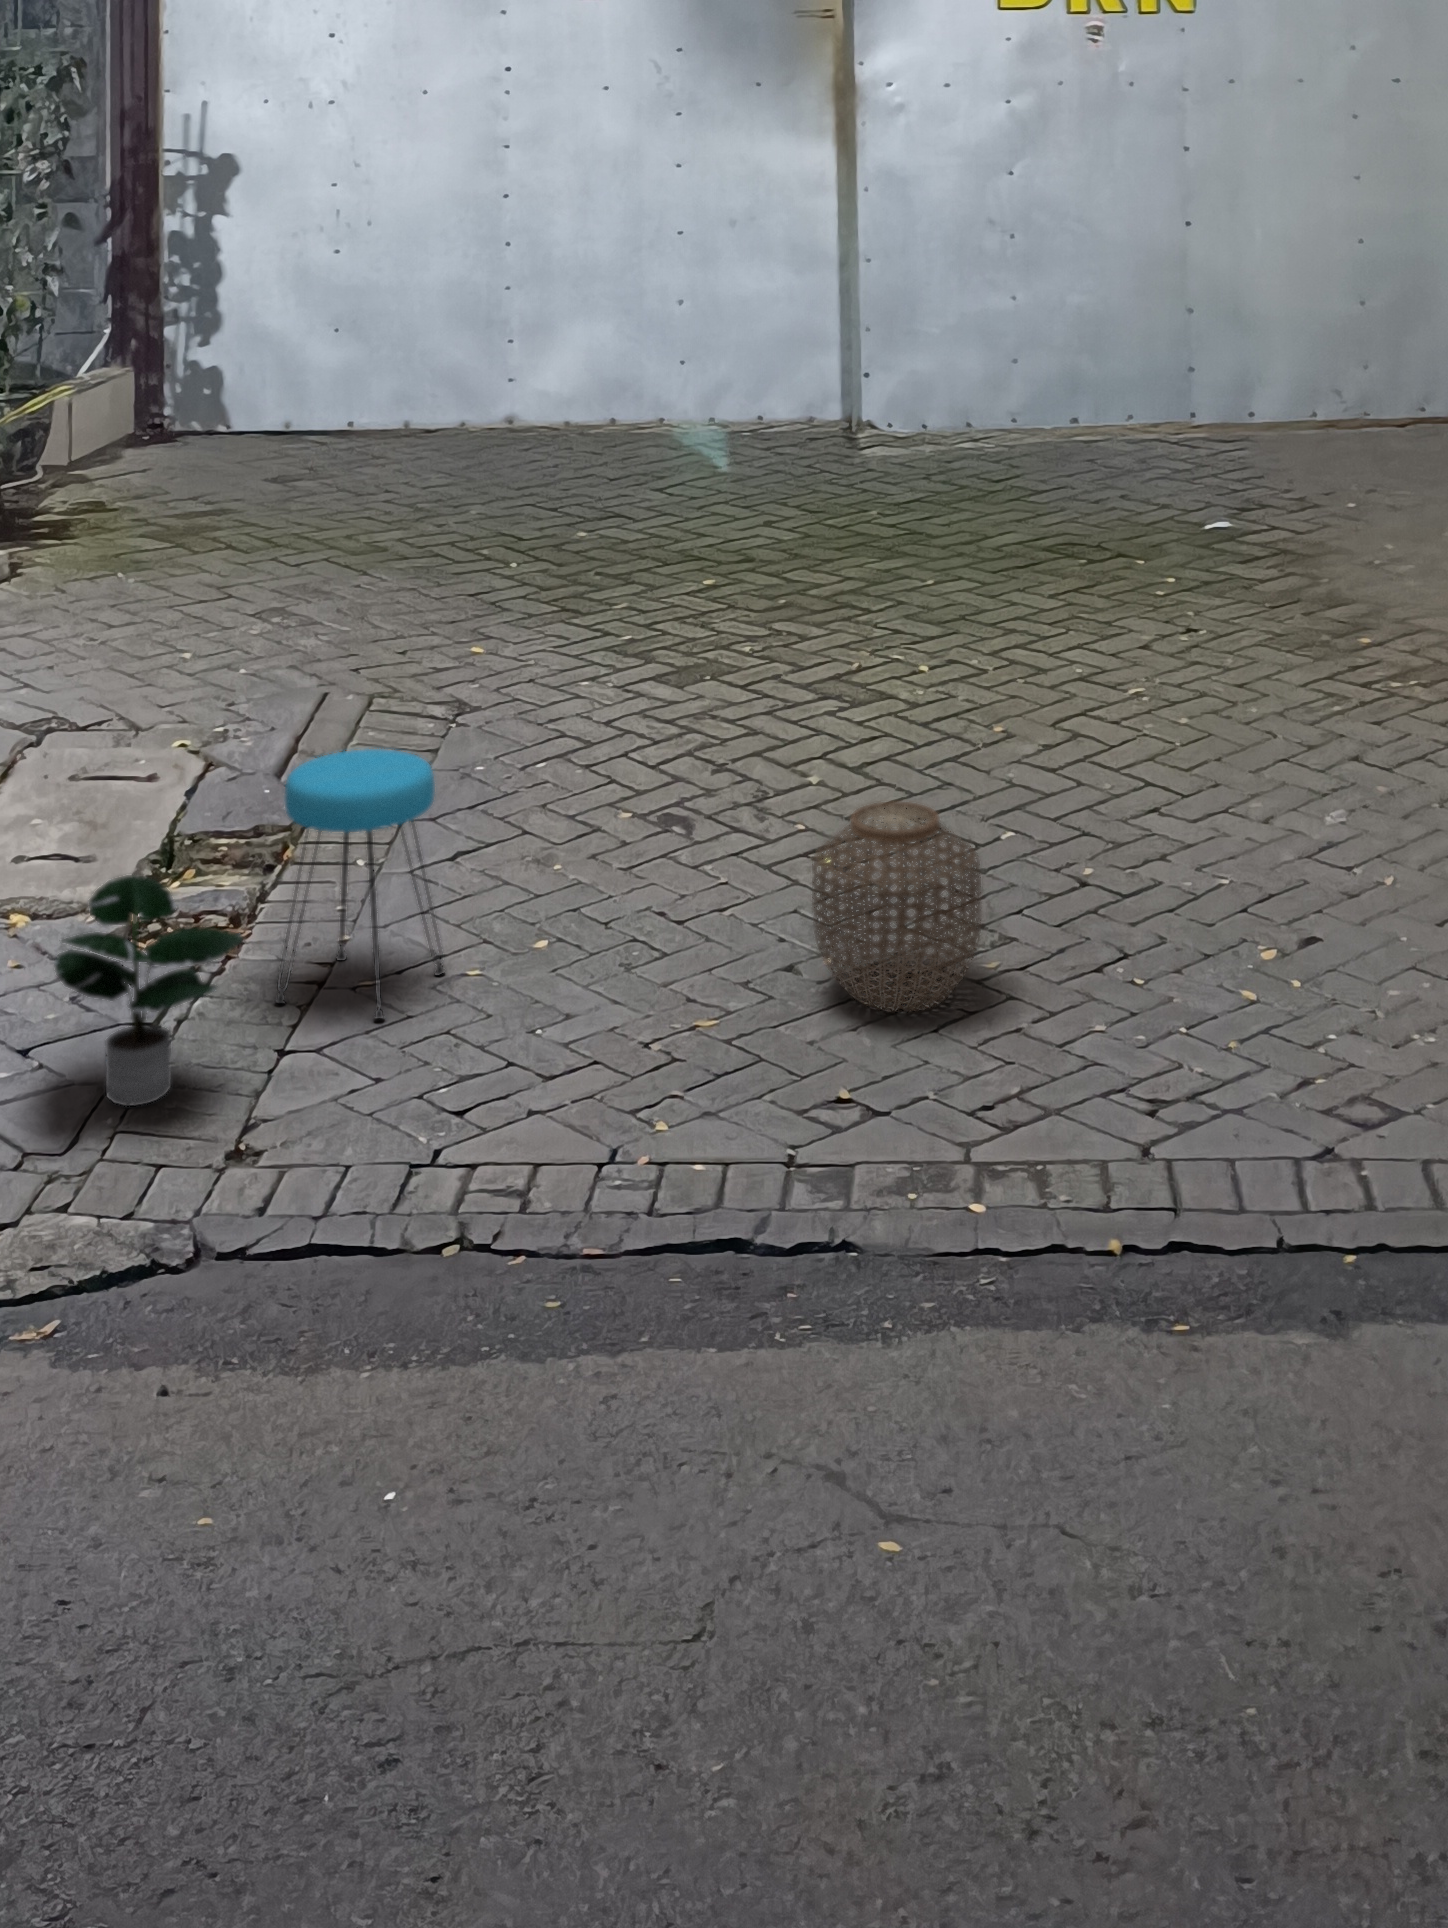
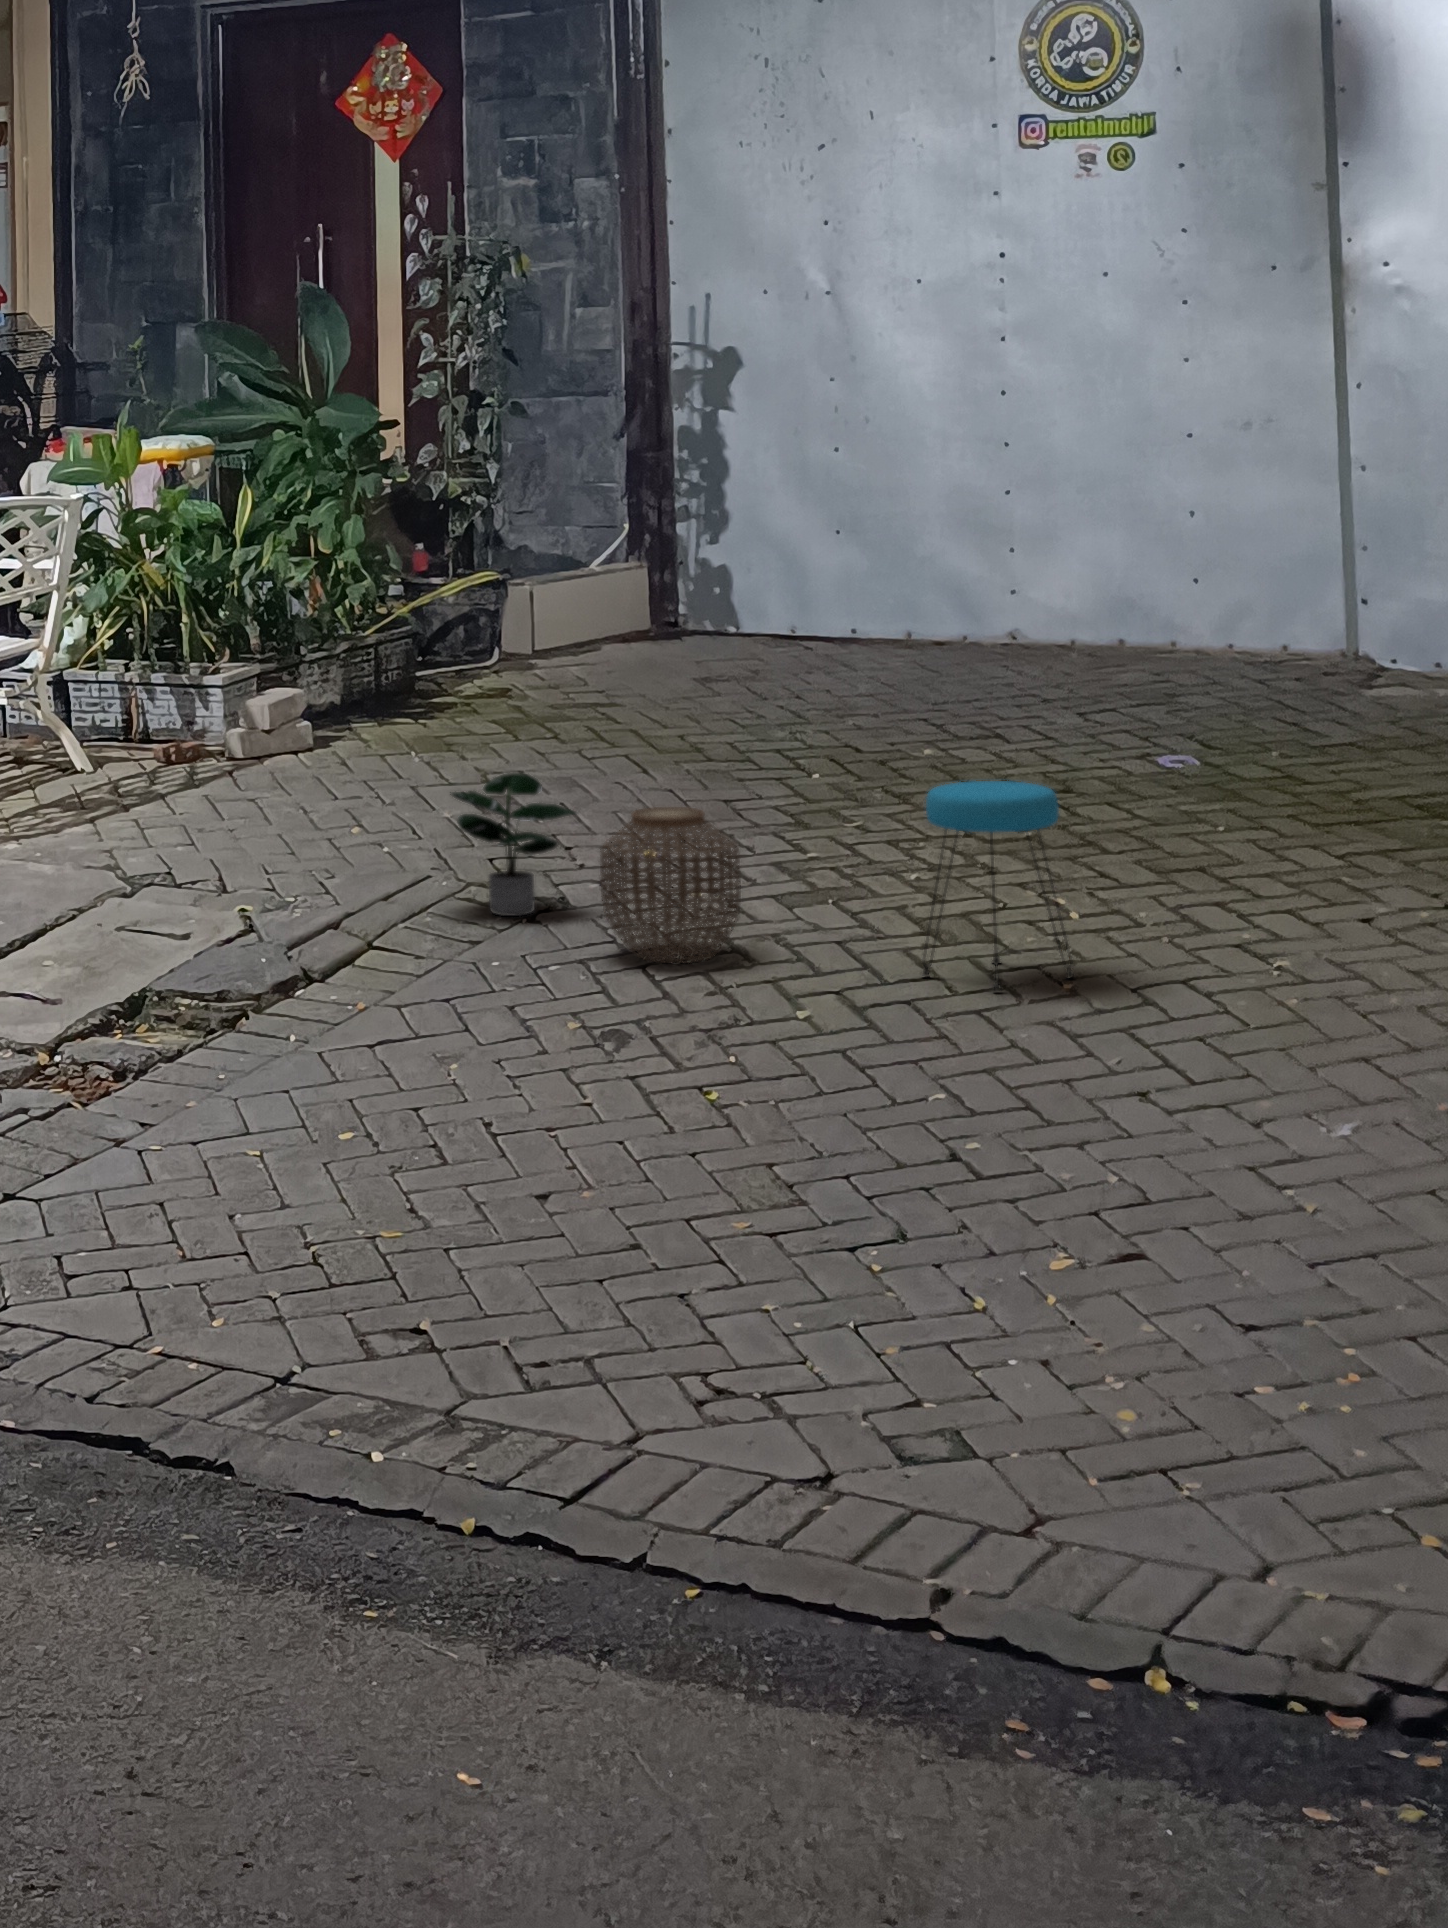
stool: present [276,749,444,1019] -> present [922,781,1074,990]
potted plant: present [54,875,243,1106] -> present [450,773,576,916]

